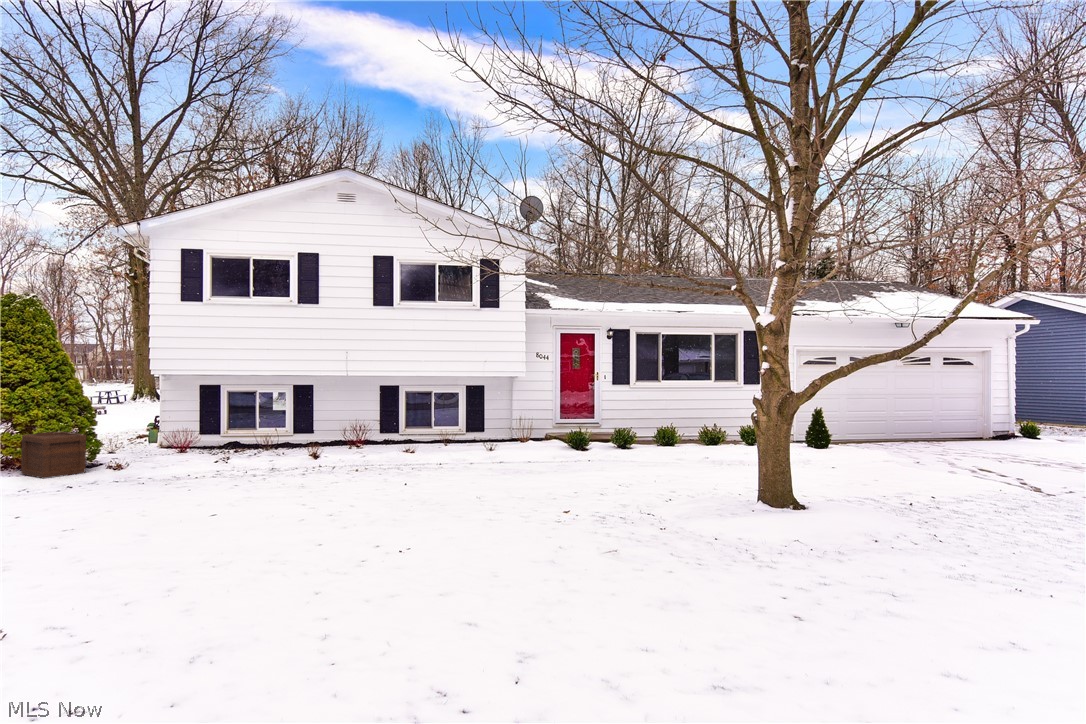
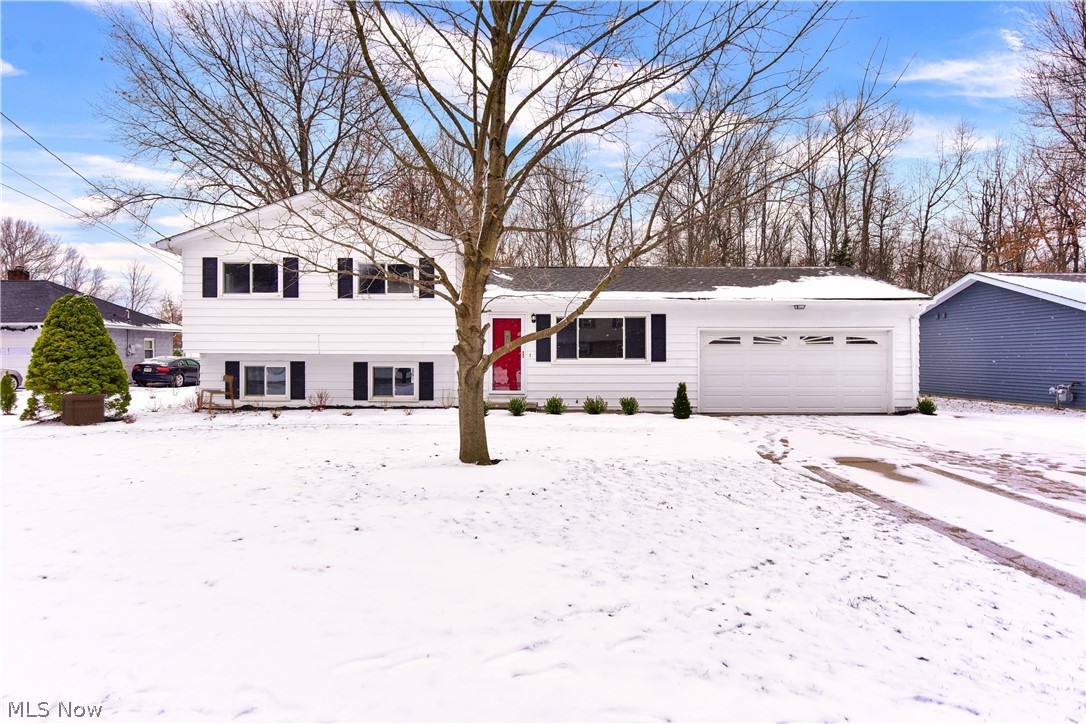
bench: none [169,401,228,458] -> present [199,375,235,414]

